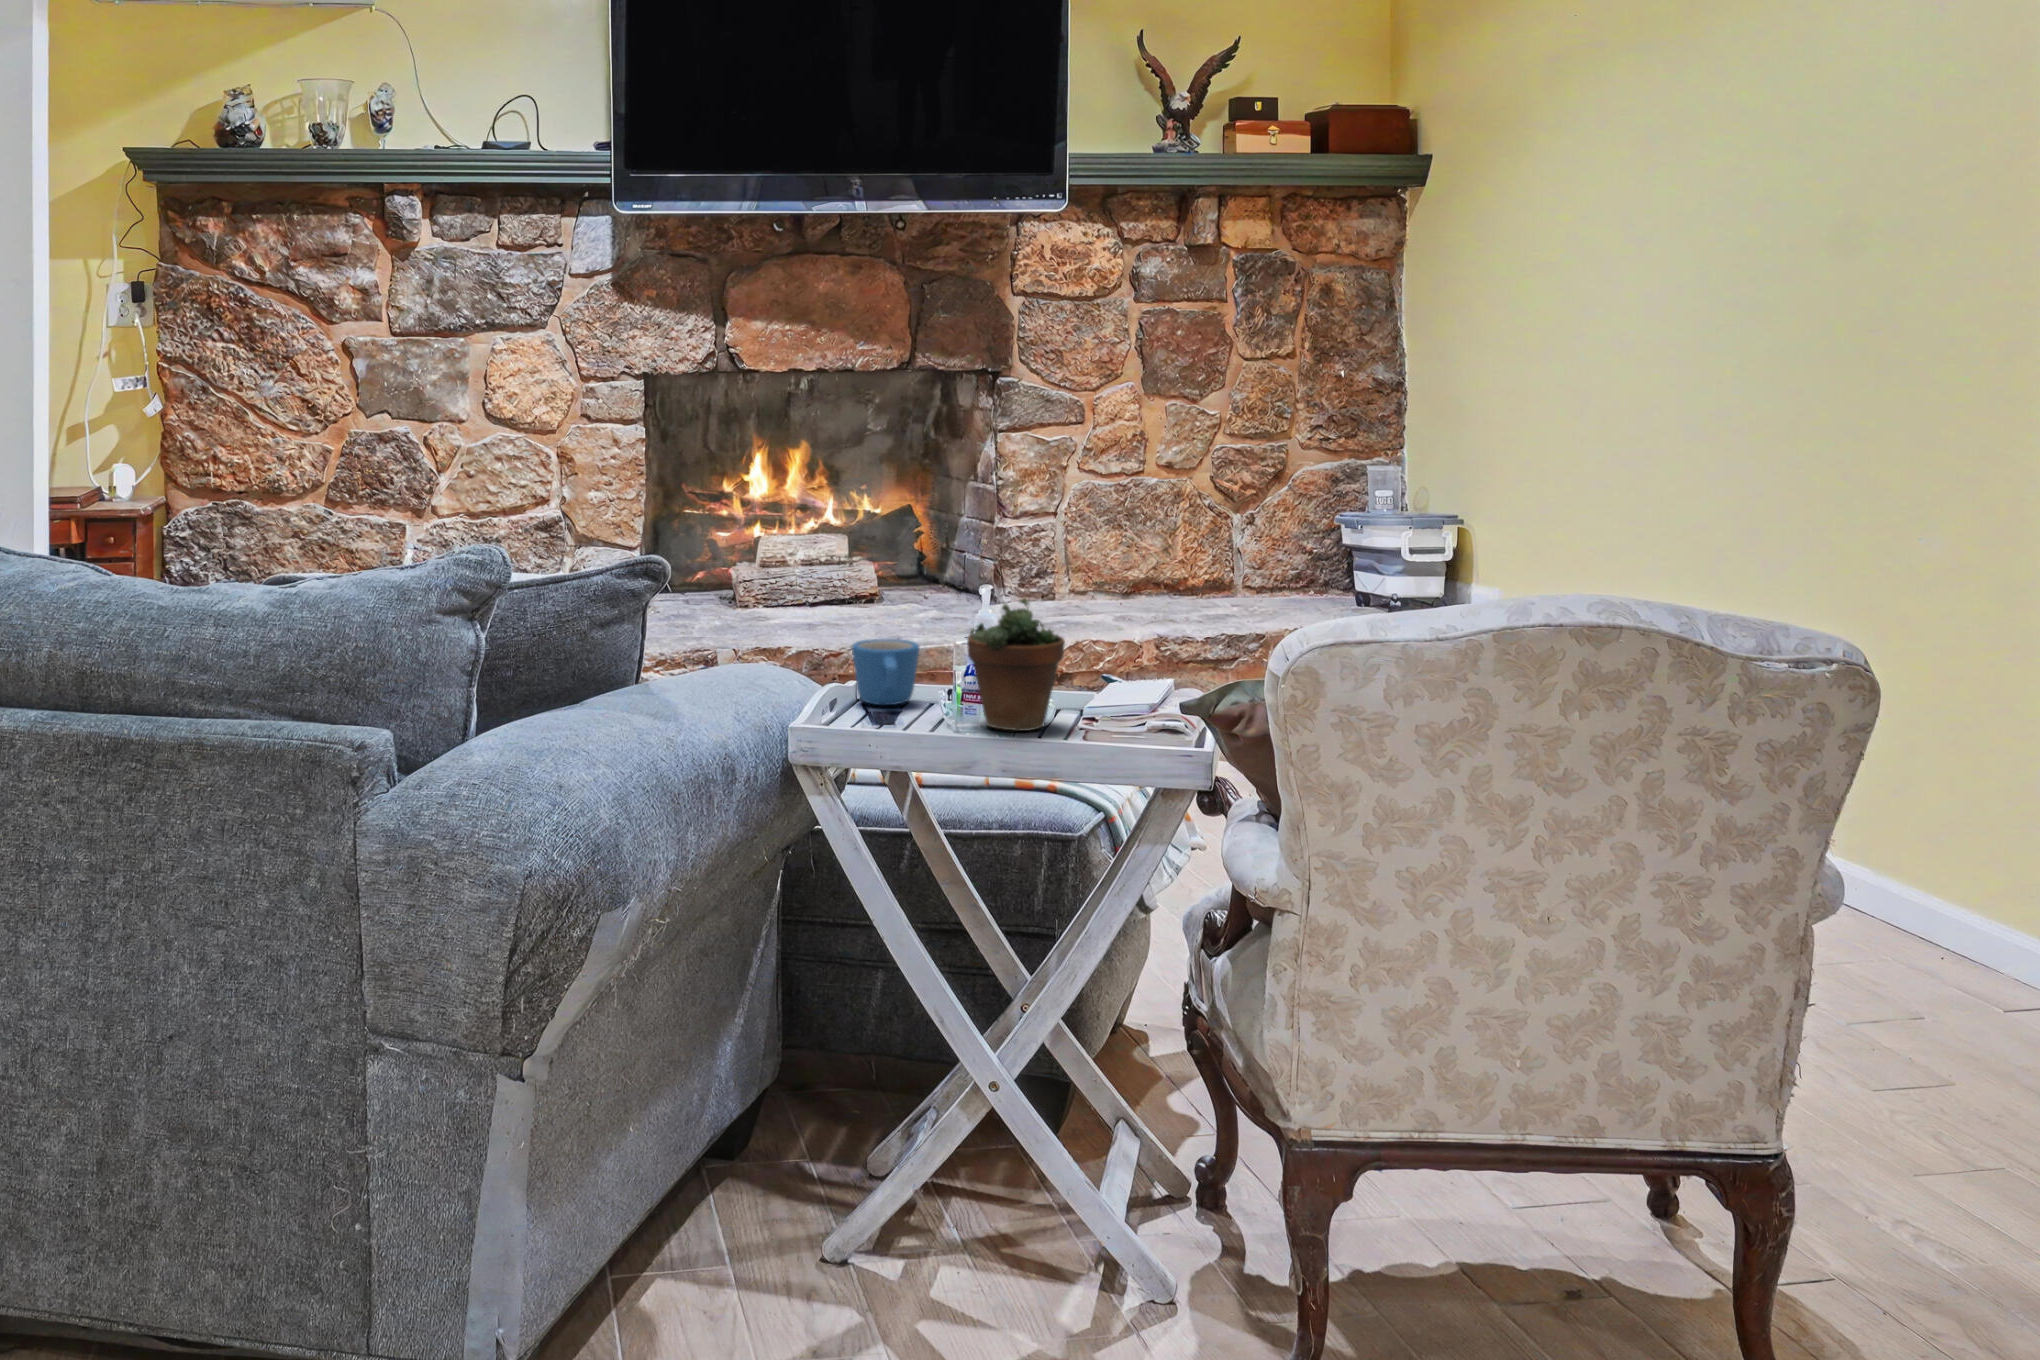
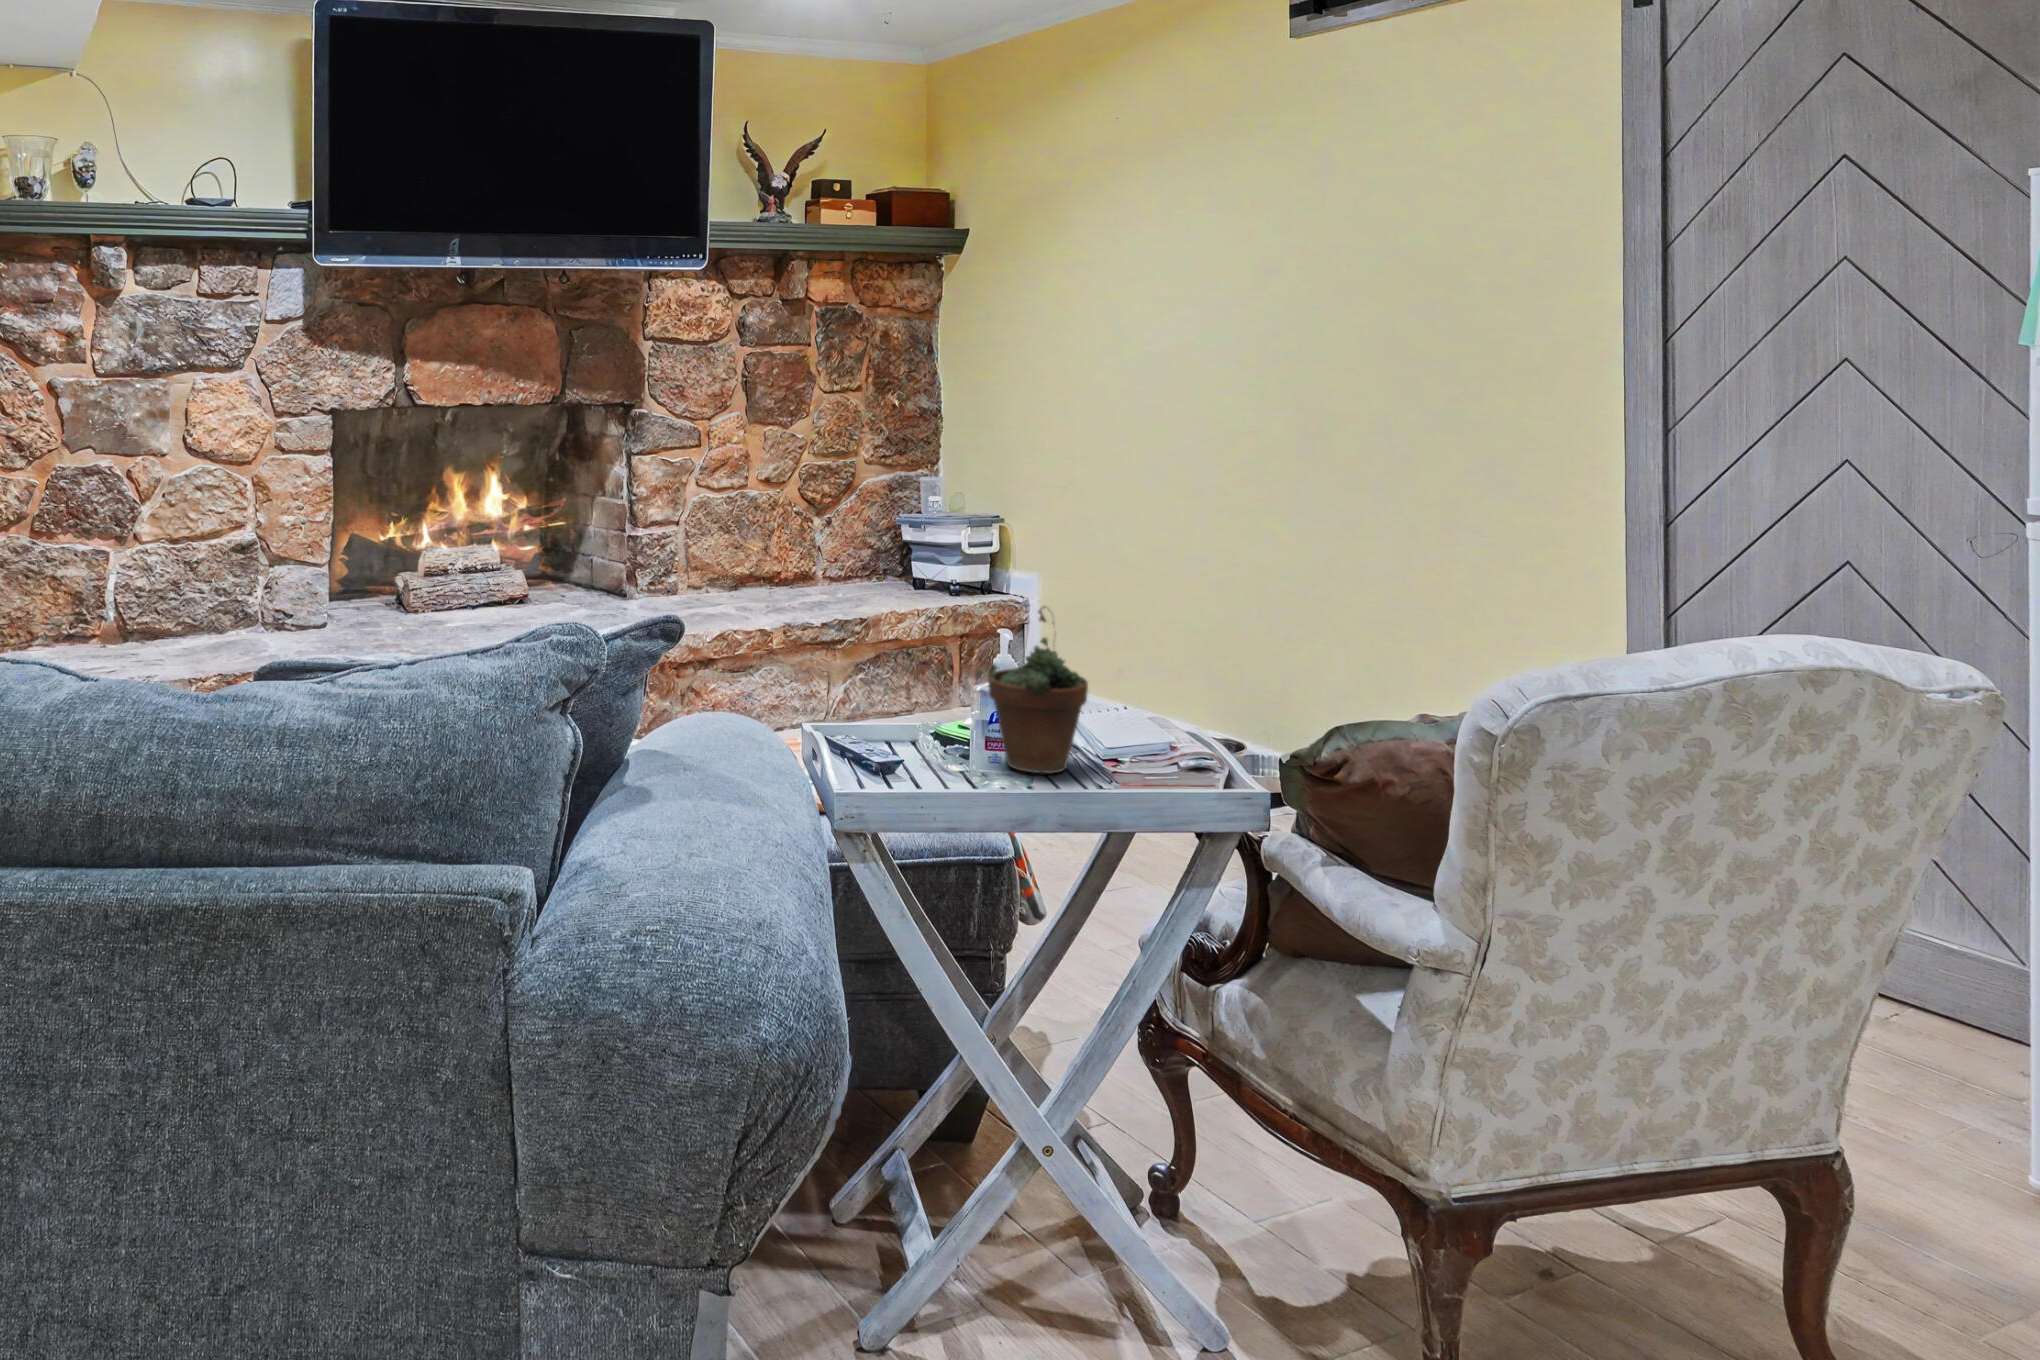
mug: present [852,639,919,705] -> none [838,679,907,749]

